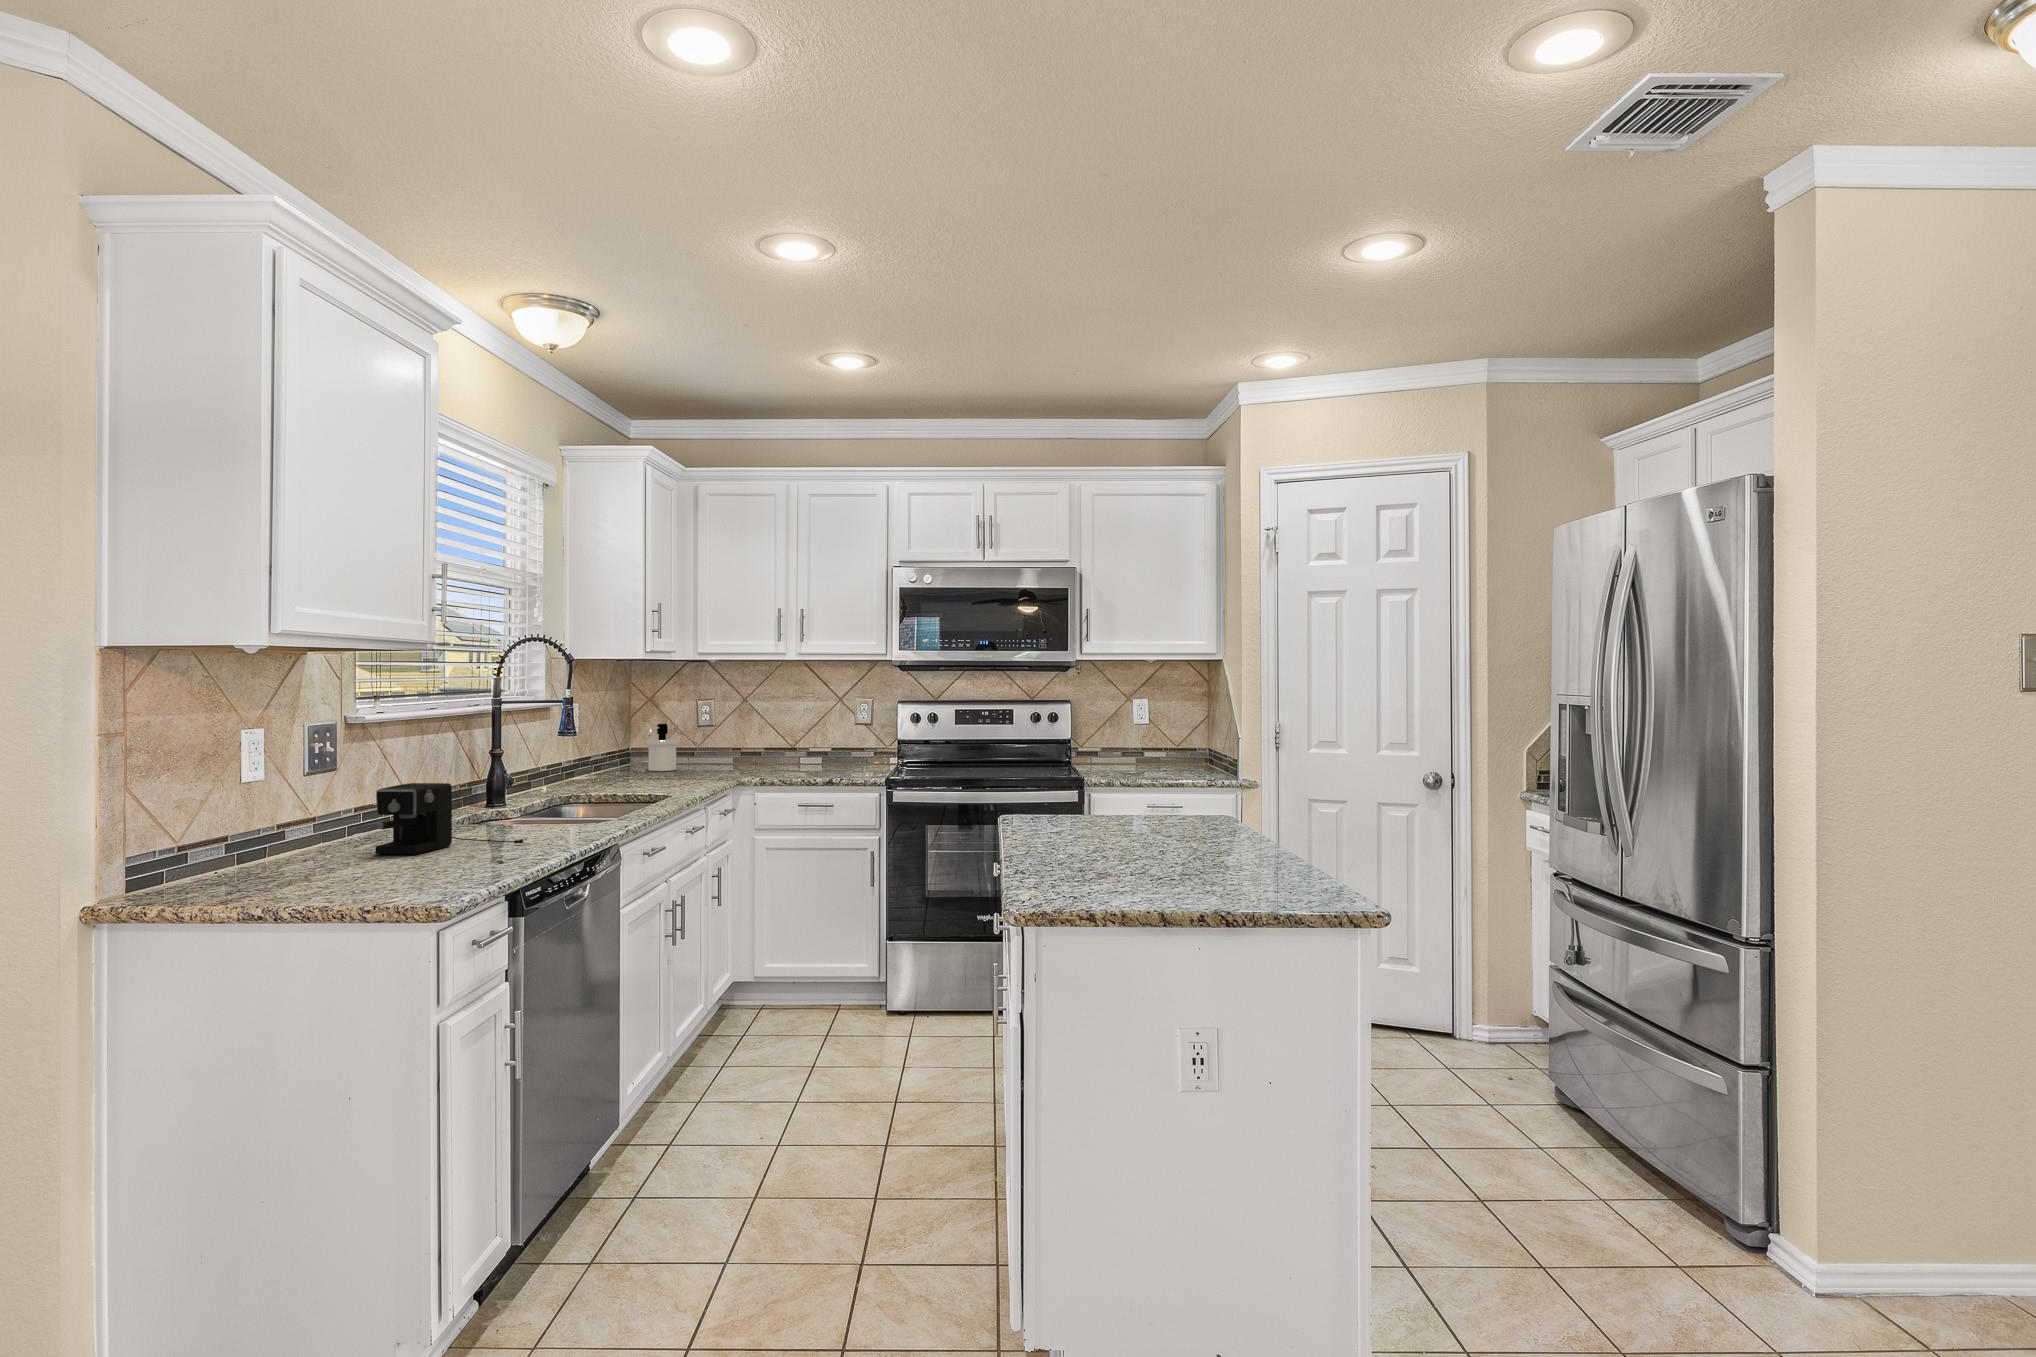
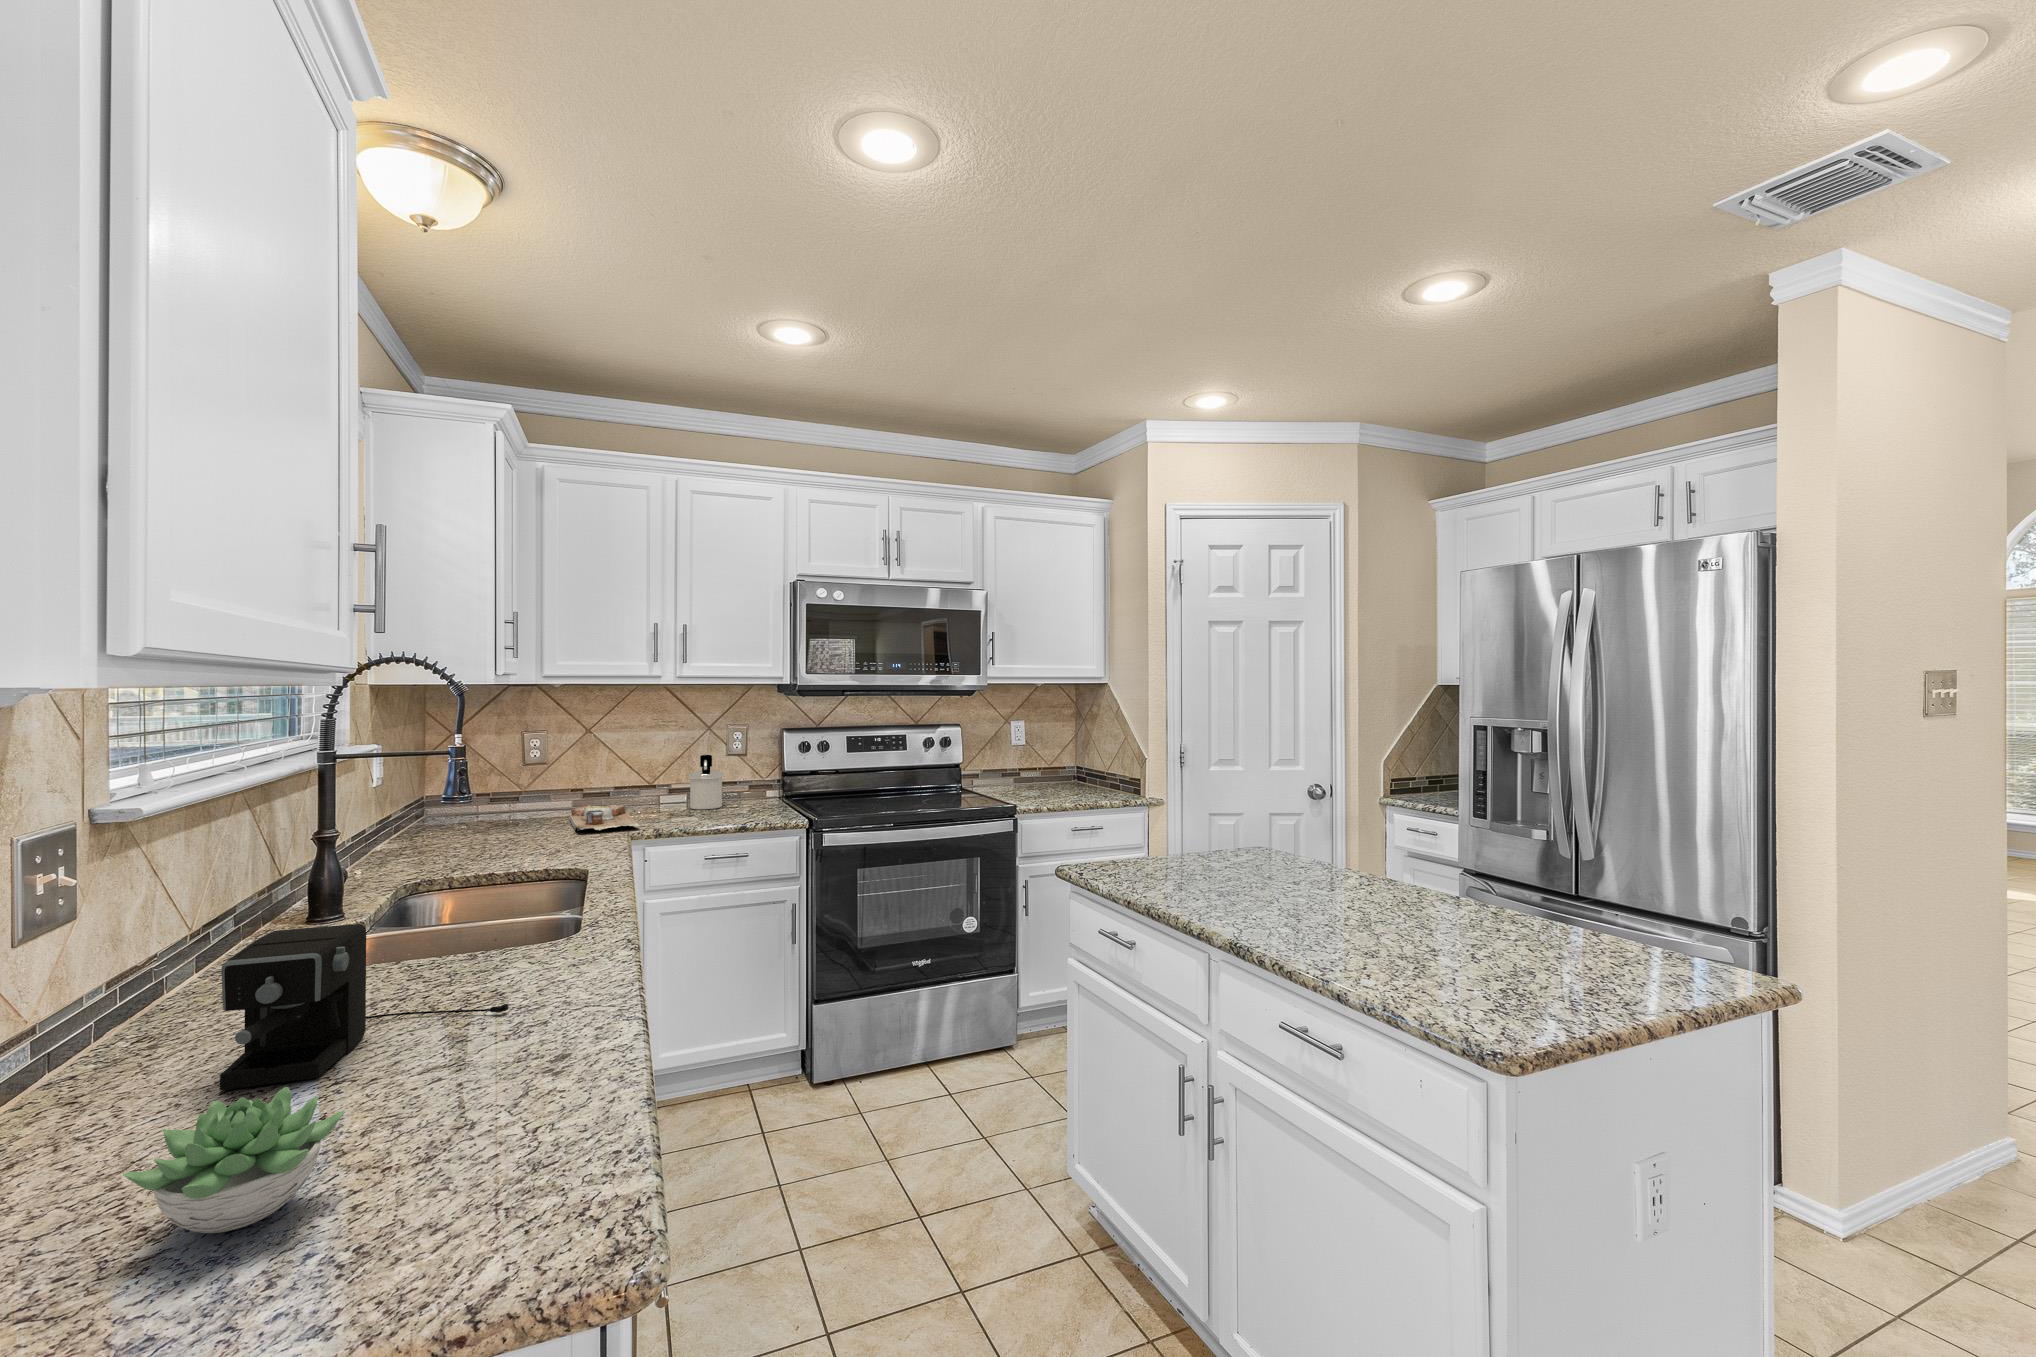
soap dispenser: present [647,724,677,771] -> present [689,755,723,809]
cutting board: none [707,760,763,778] -> present [569,805,640,831]
succulent plant: none [300,831,385,882] -> present [123,1087,345,1233]

